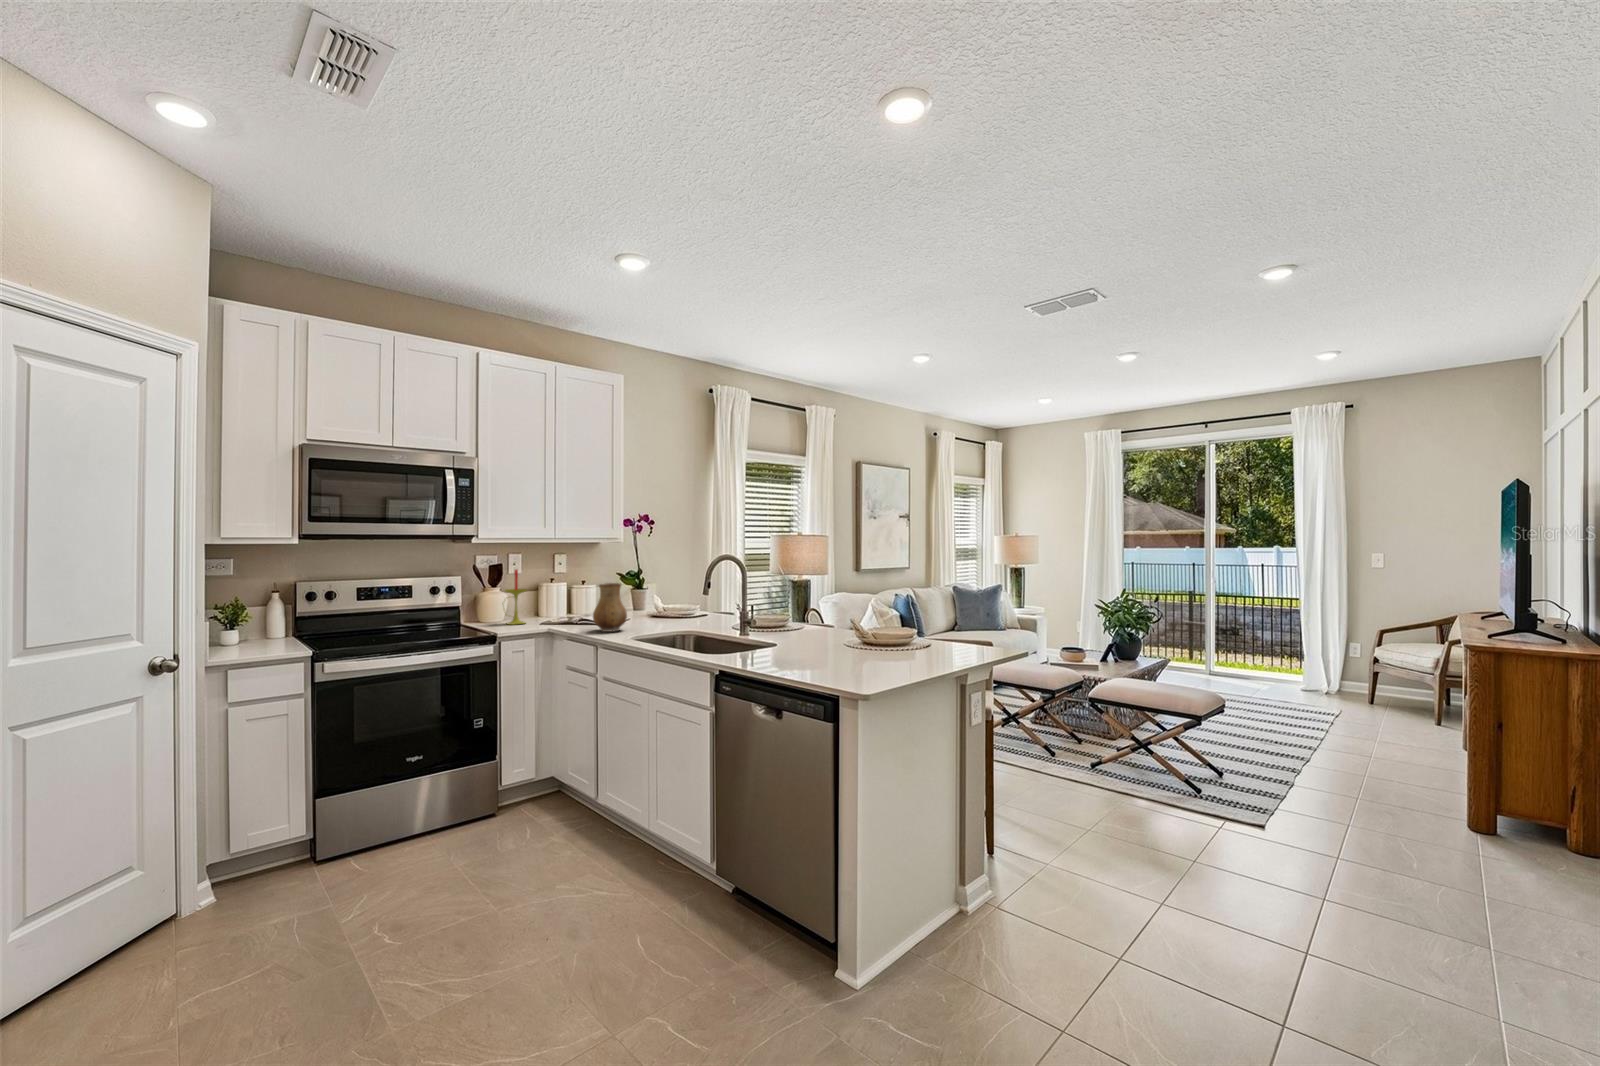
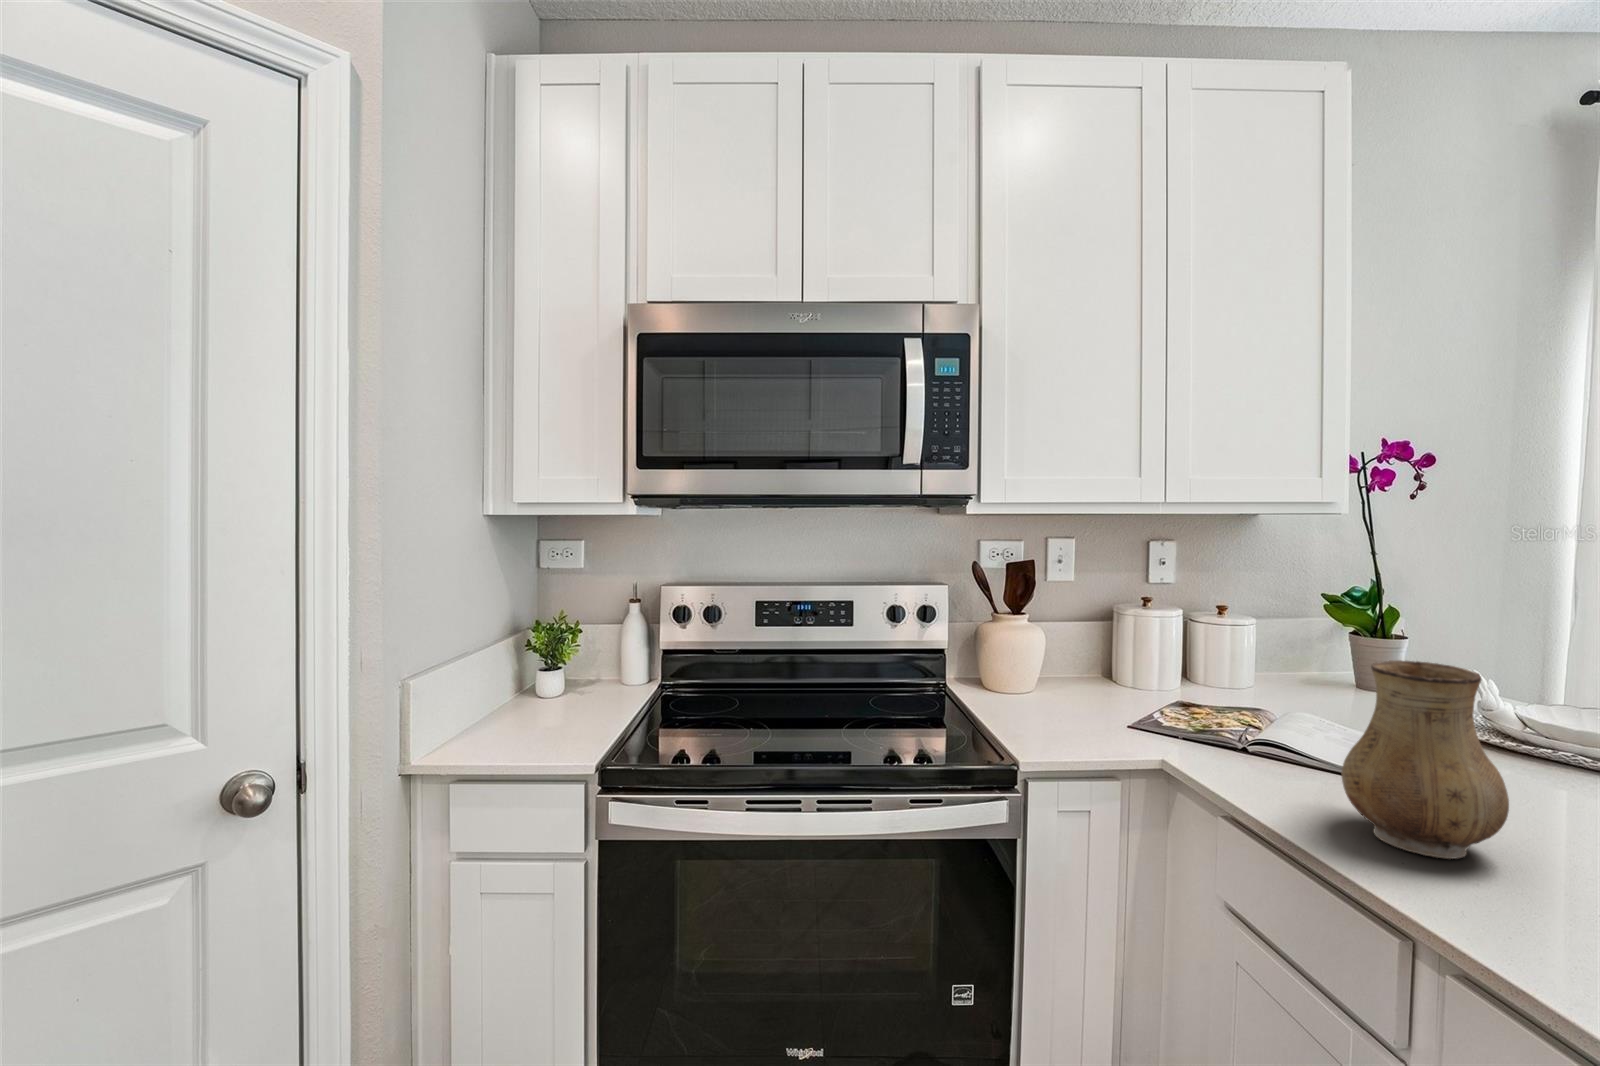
candle: present [505,569,527,625] -> none [1032,575,1095,720]

